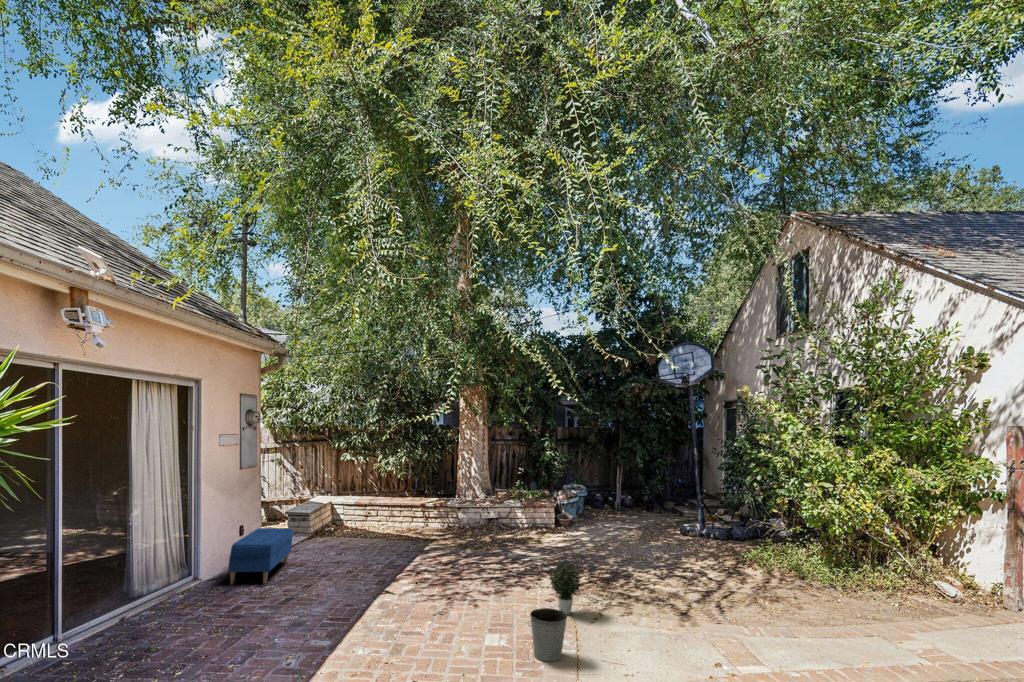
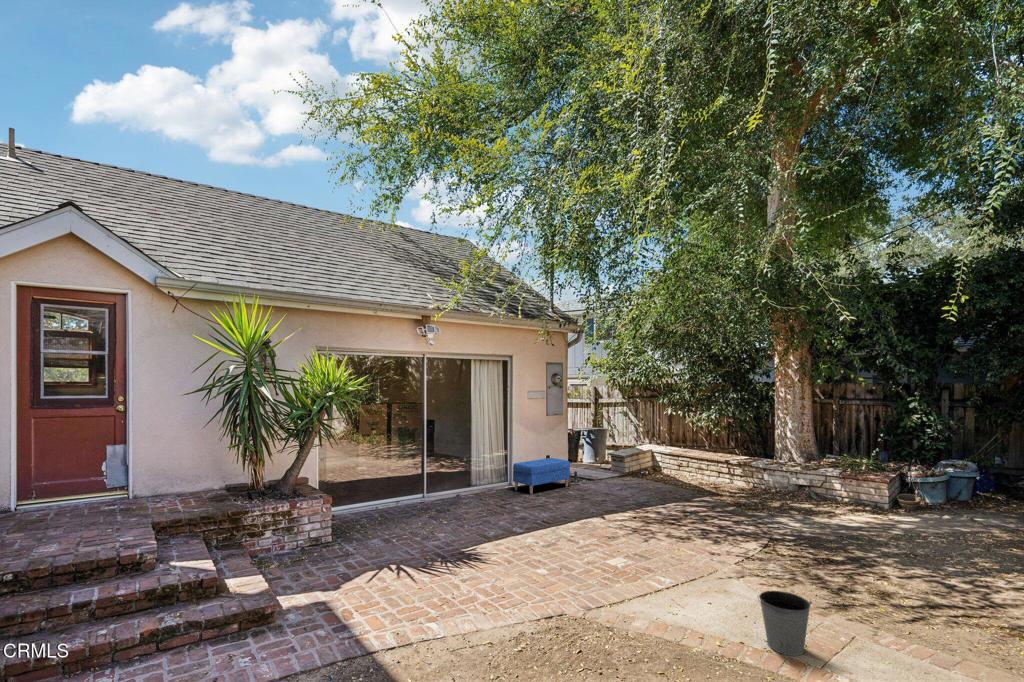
potted plant: present [550,564,581,615] -> none [658,517,693,568]
bucket: present [530,608,567,661] -> present [759,591,811,656]

